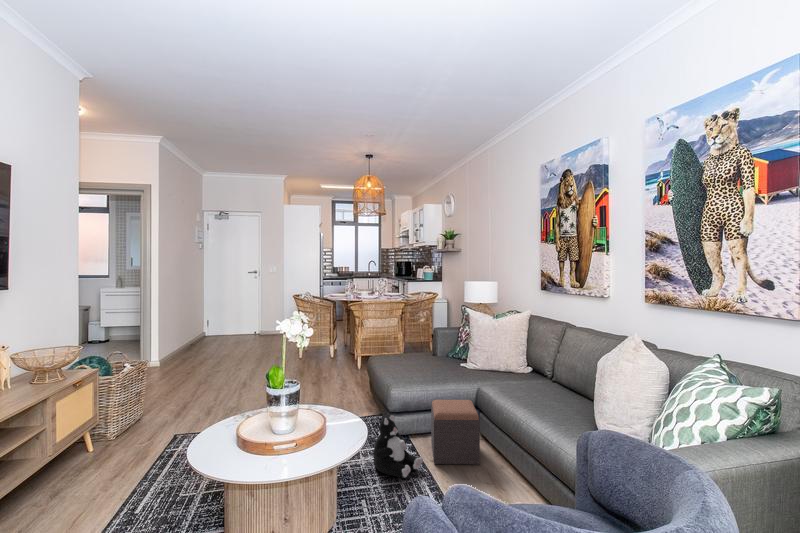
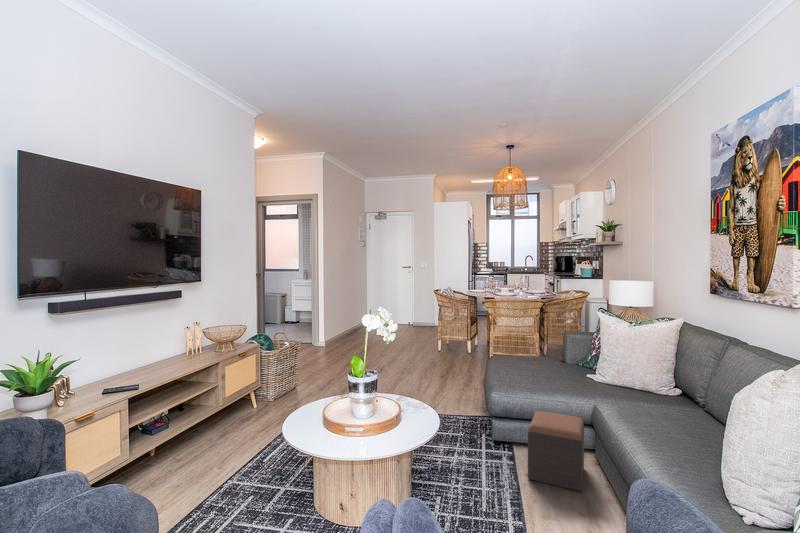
plush toy: present [374,415,423,478] -> none [462,418,513,485]

